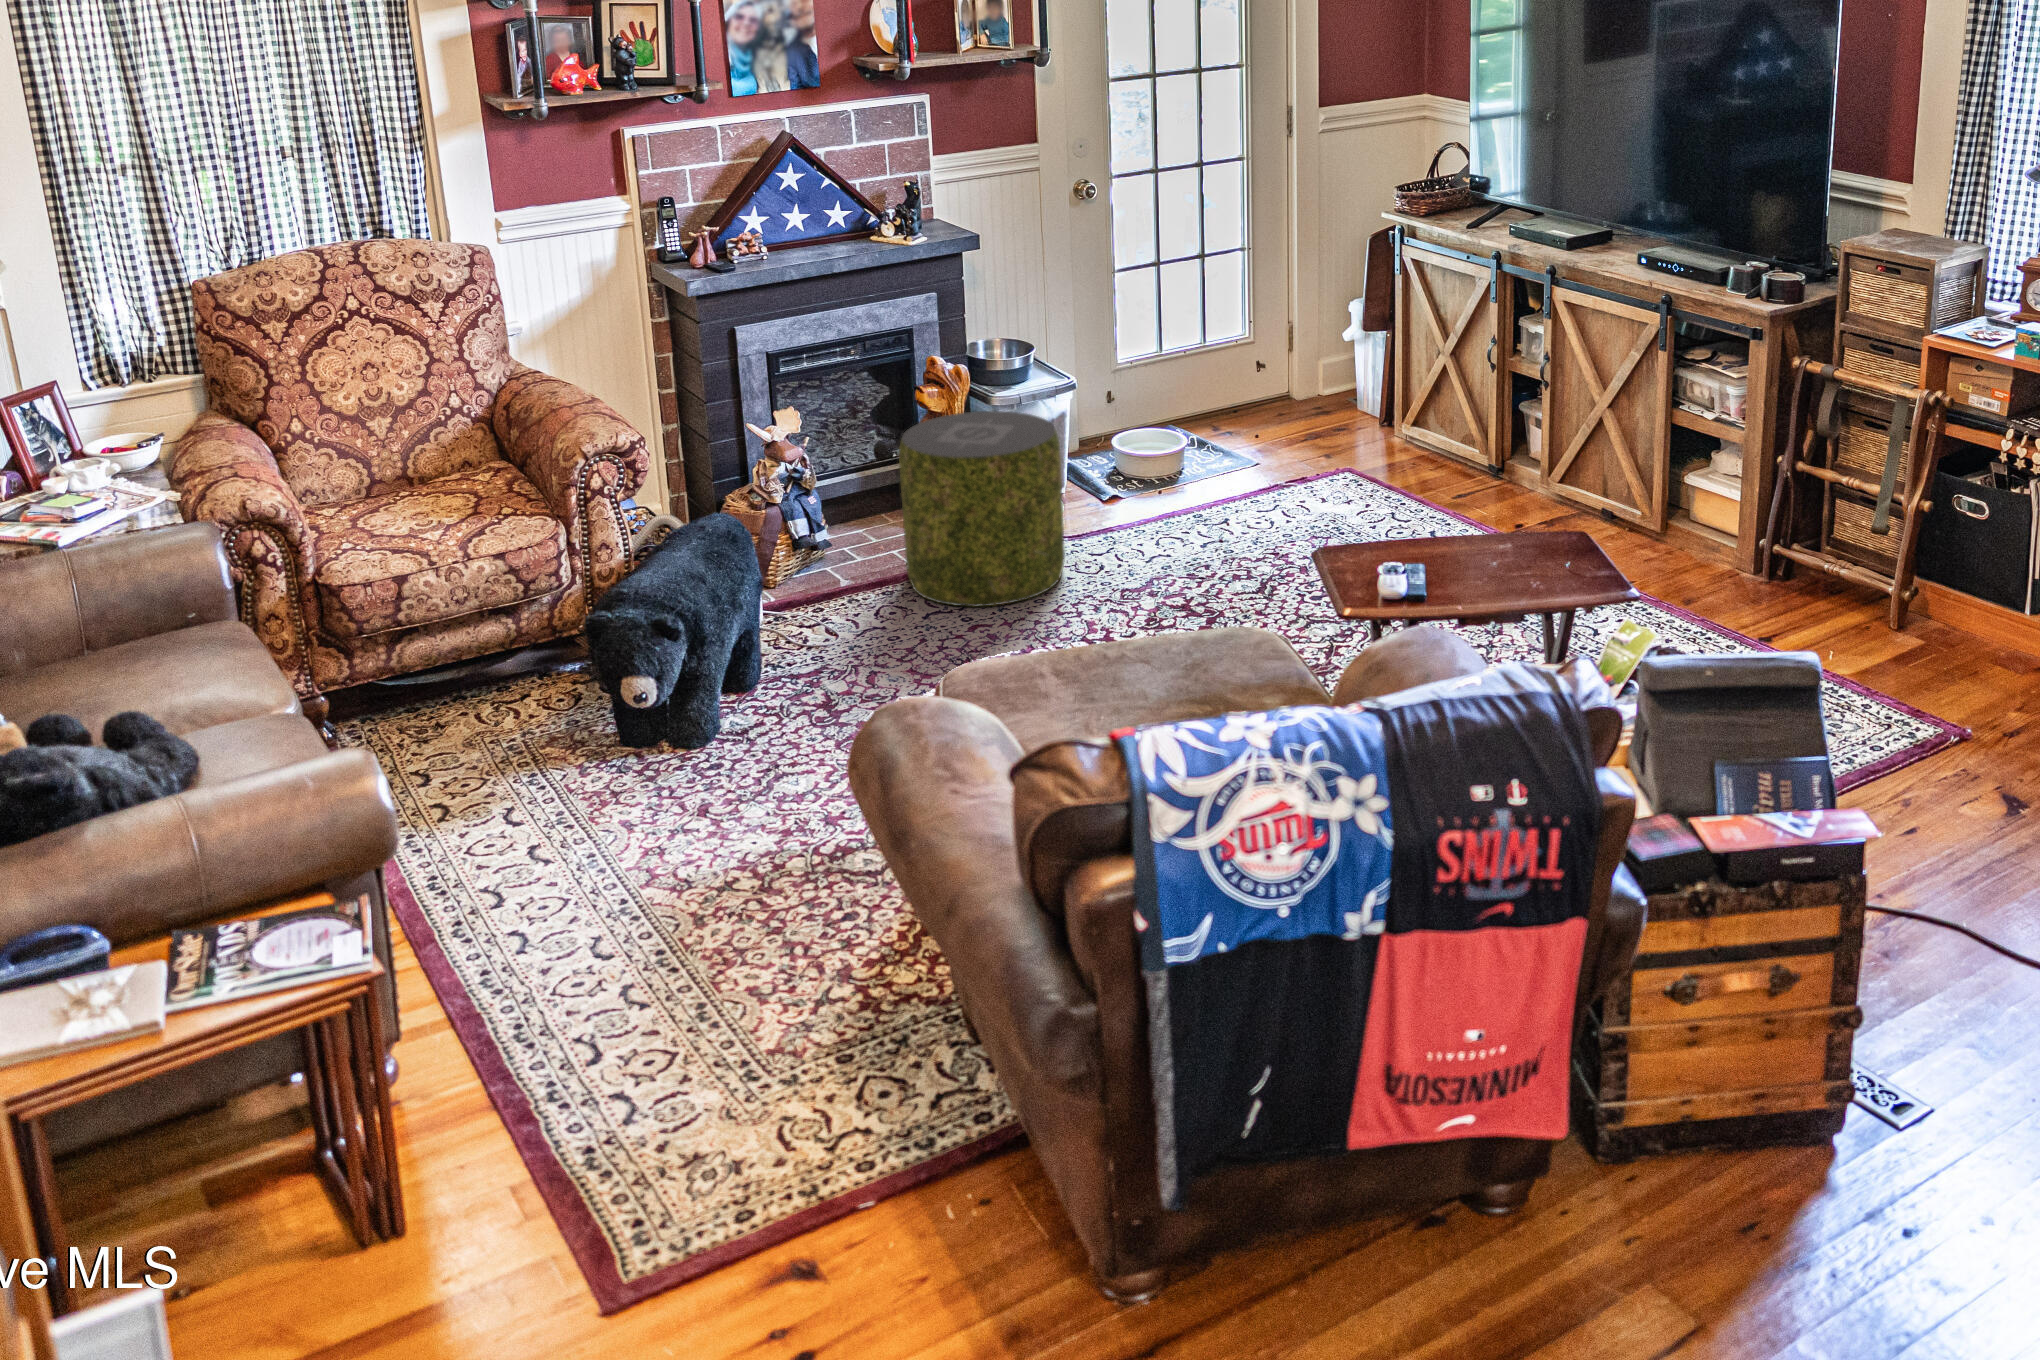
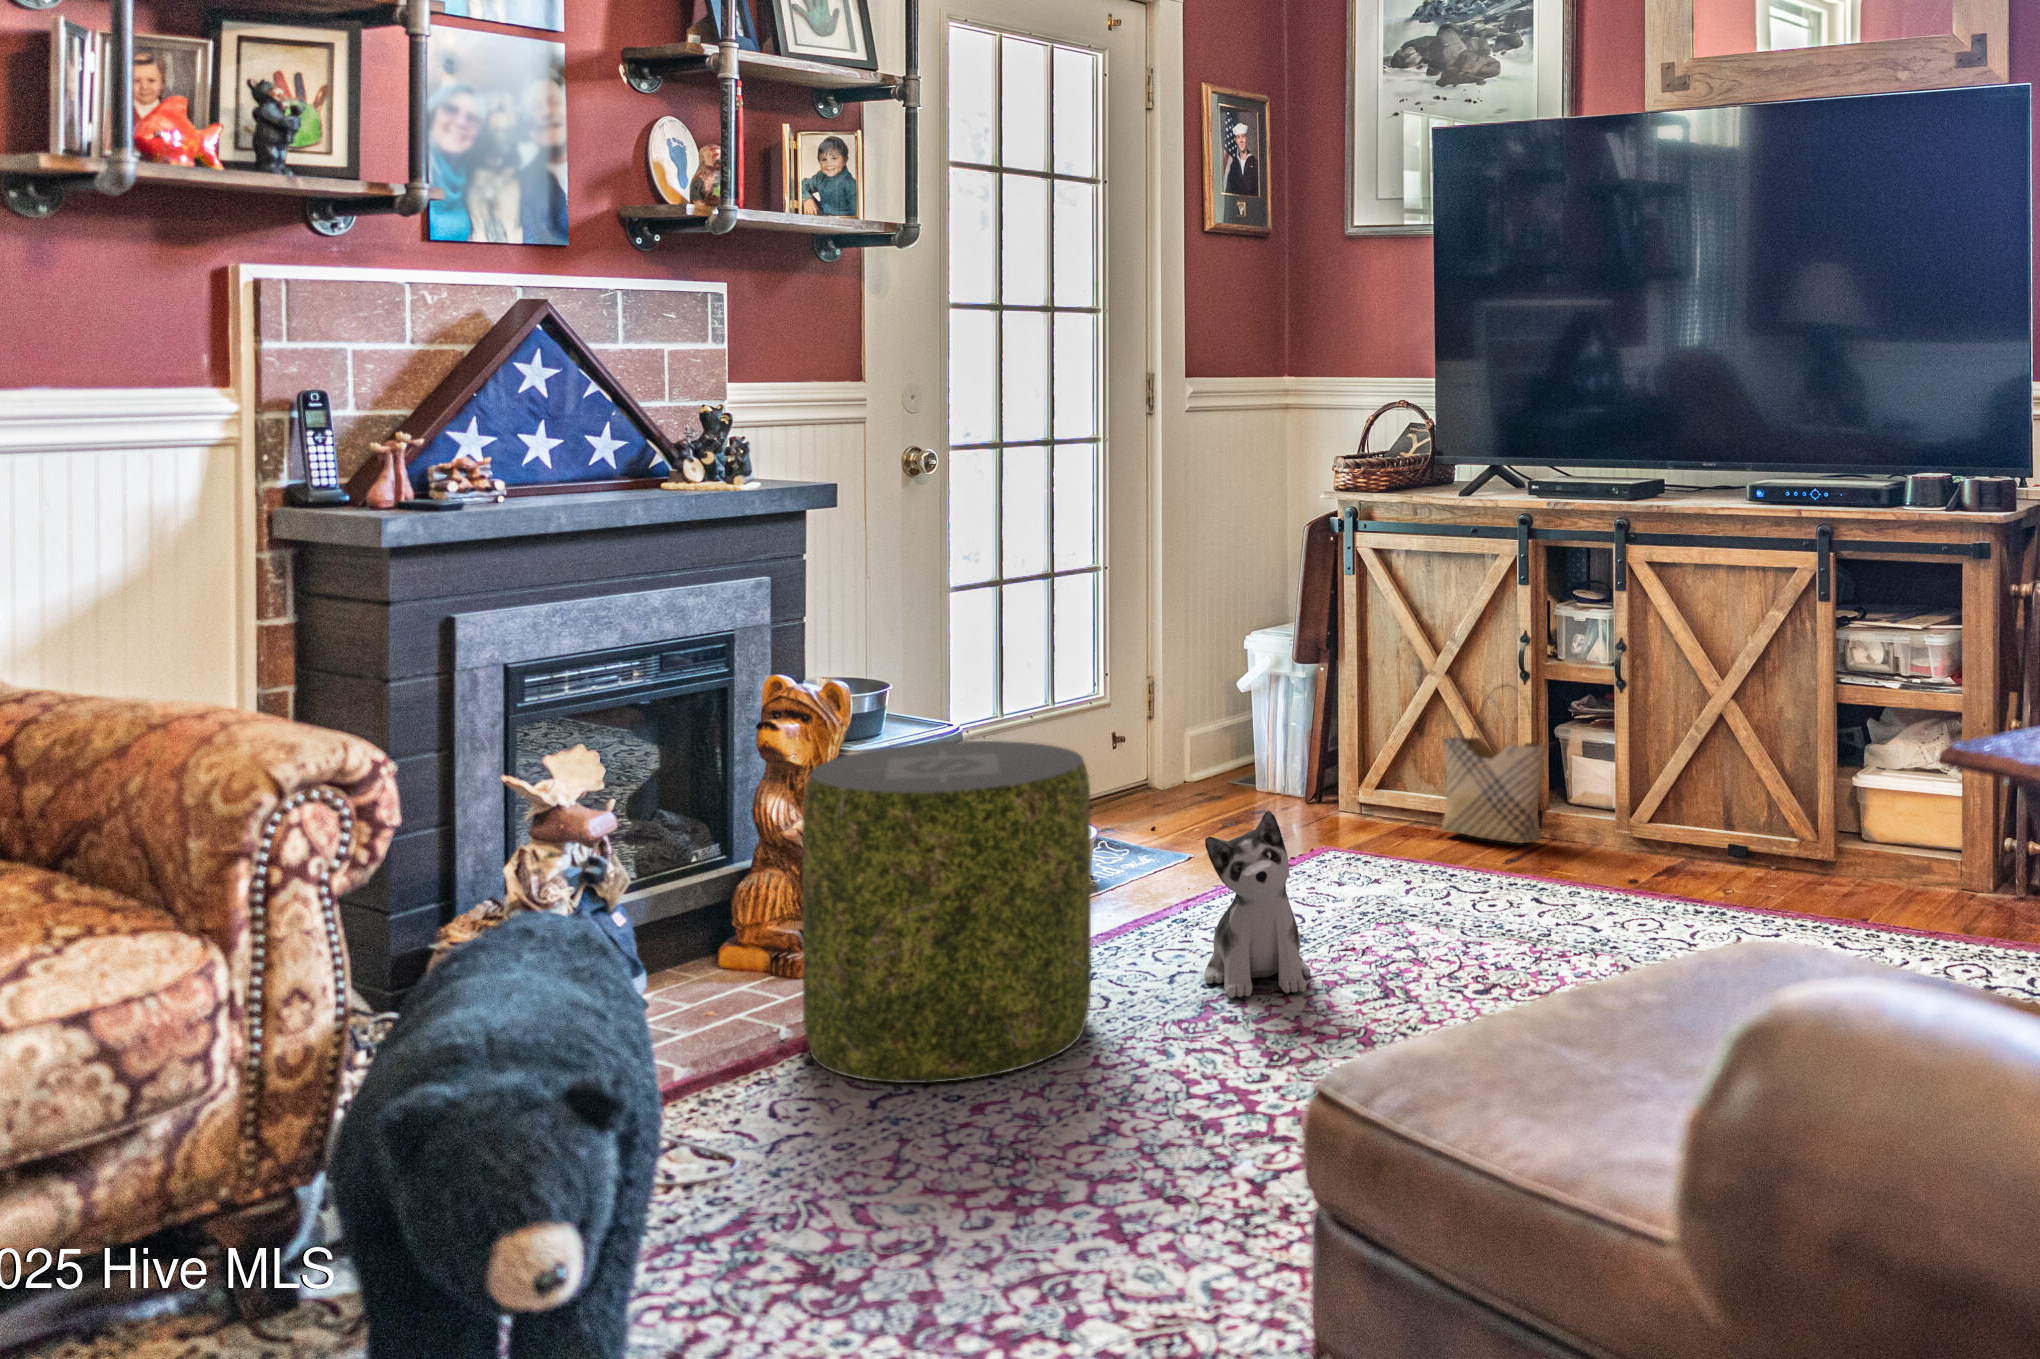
woven basket: none [1415,374,1481,486] -> present [1442,686,1546,843]
plush toy: none [1142,473,1212,581] -> present [1204,811,1310,998]

